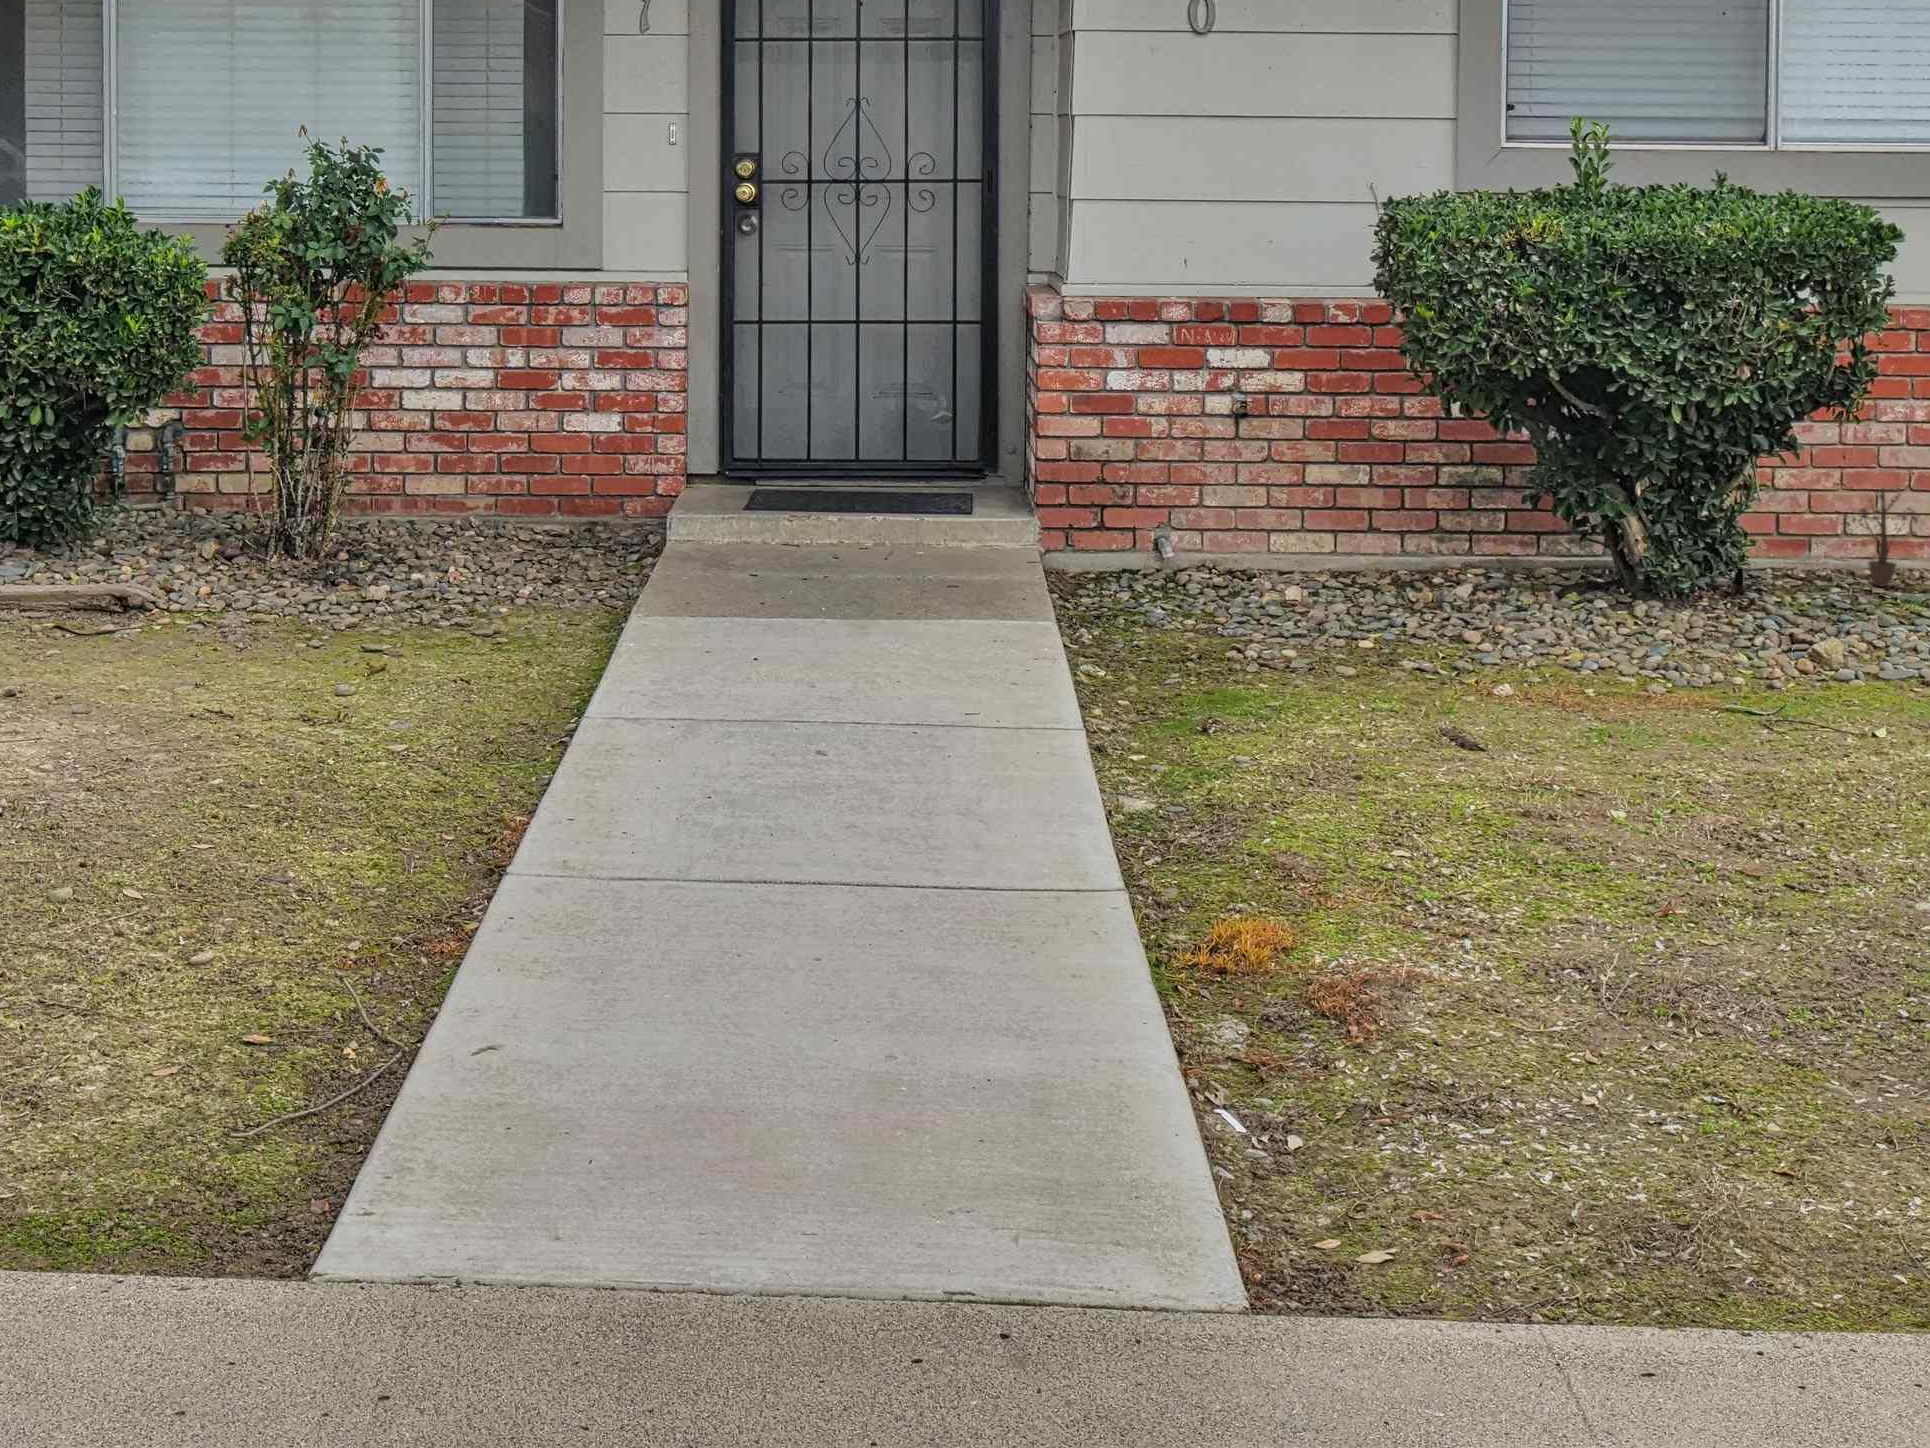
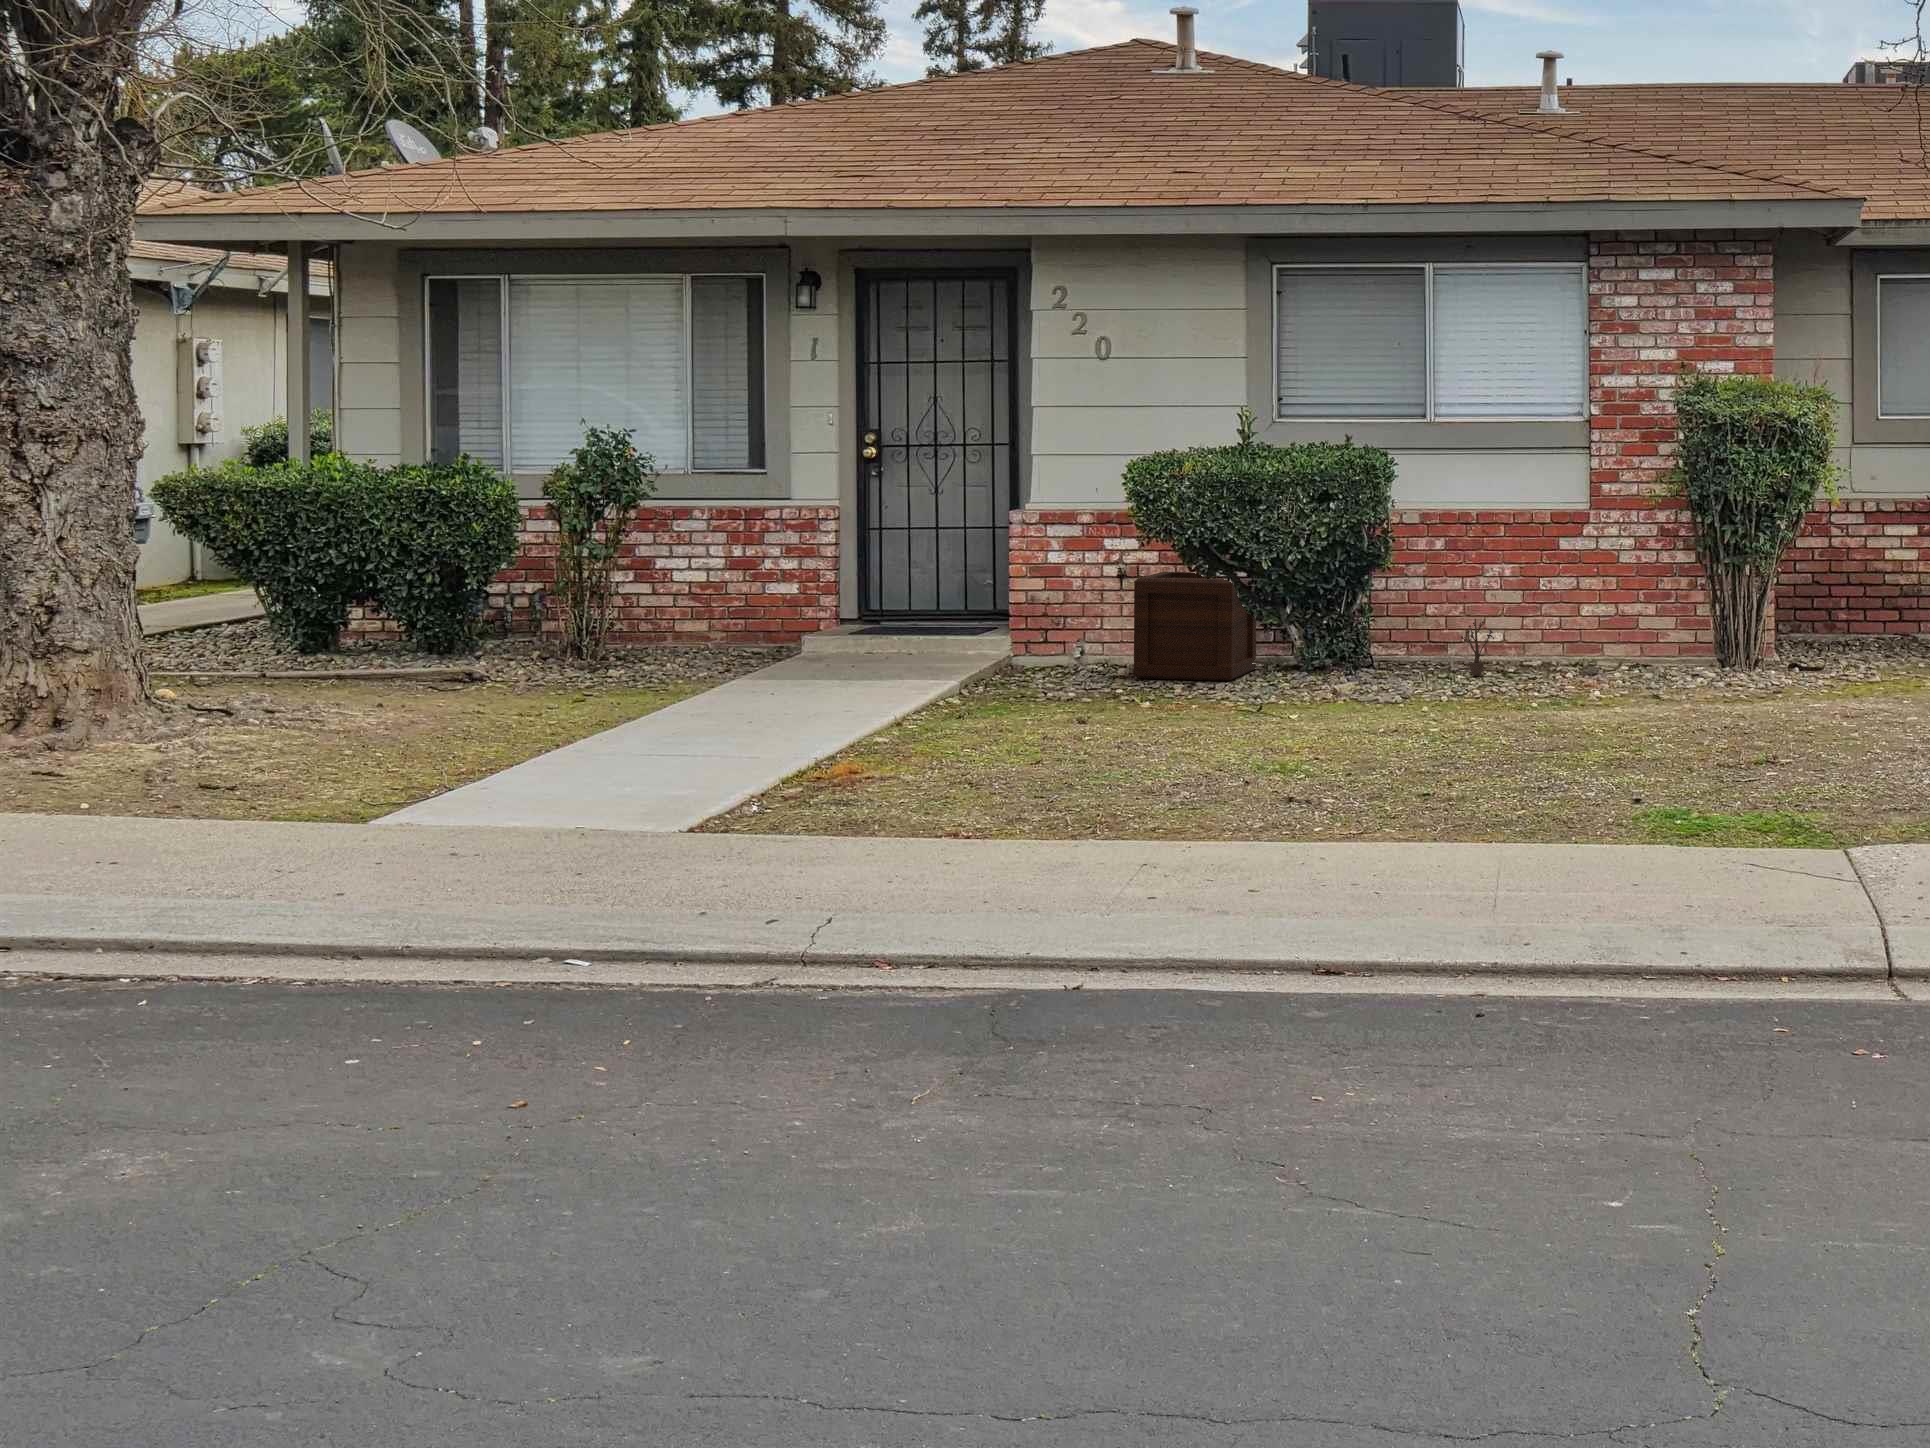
wooden crate: none [1319,404,1541,608] -> present [1134,571,1256,681]

